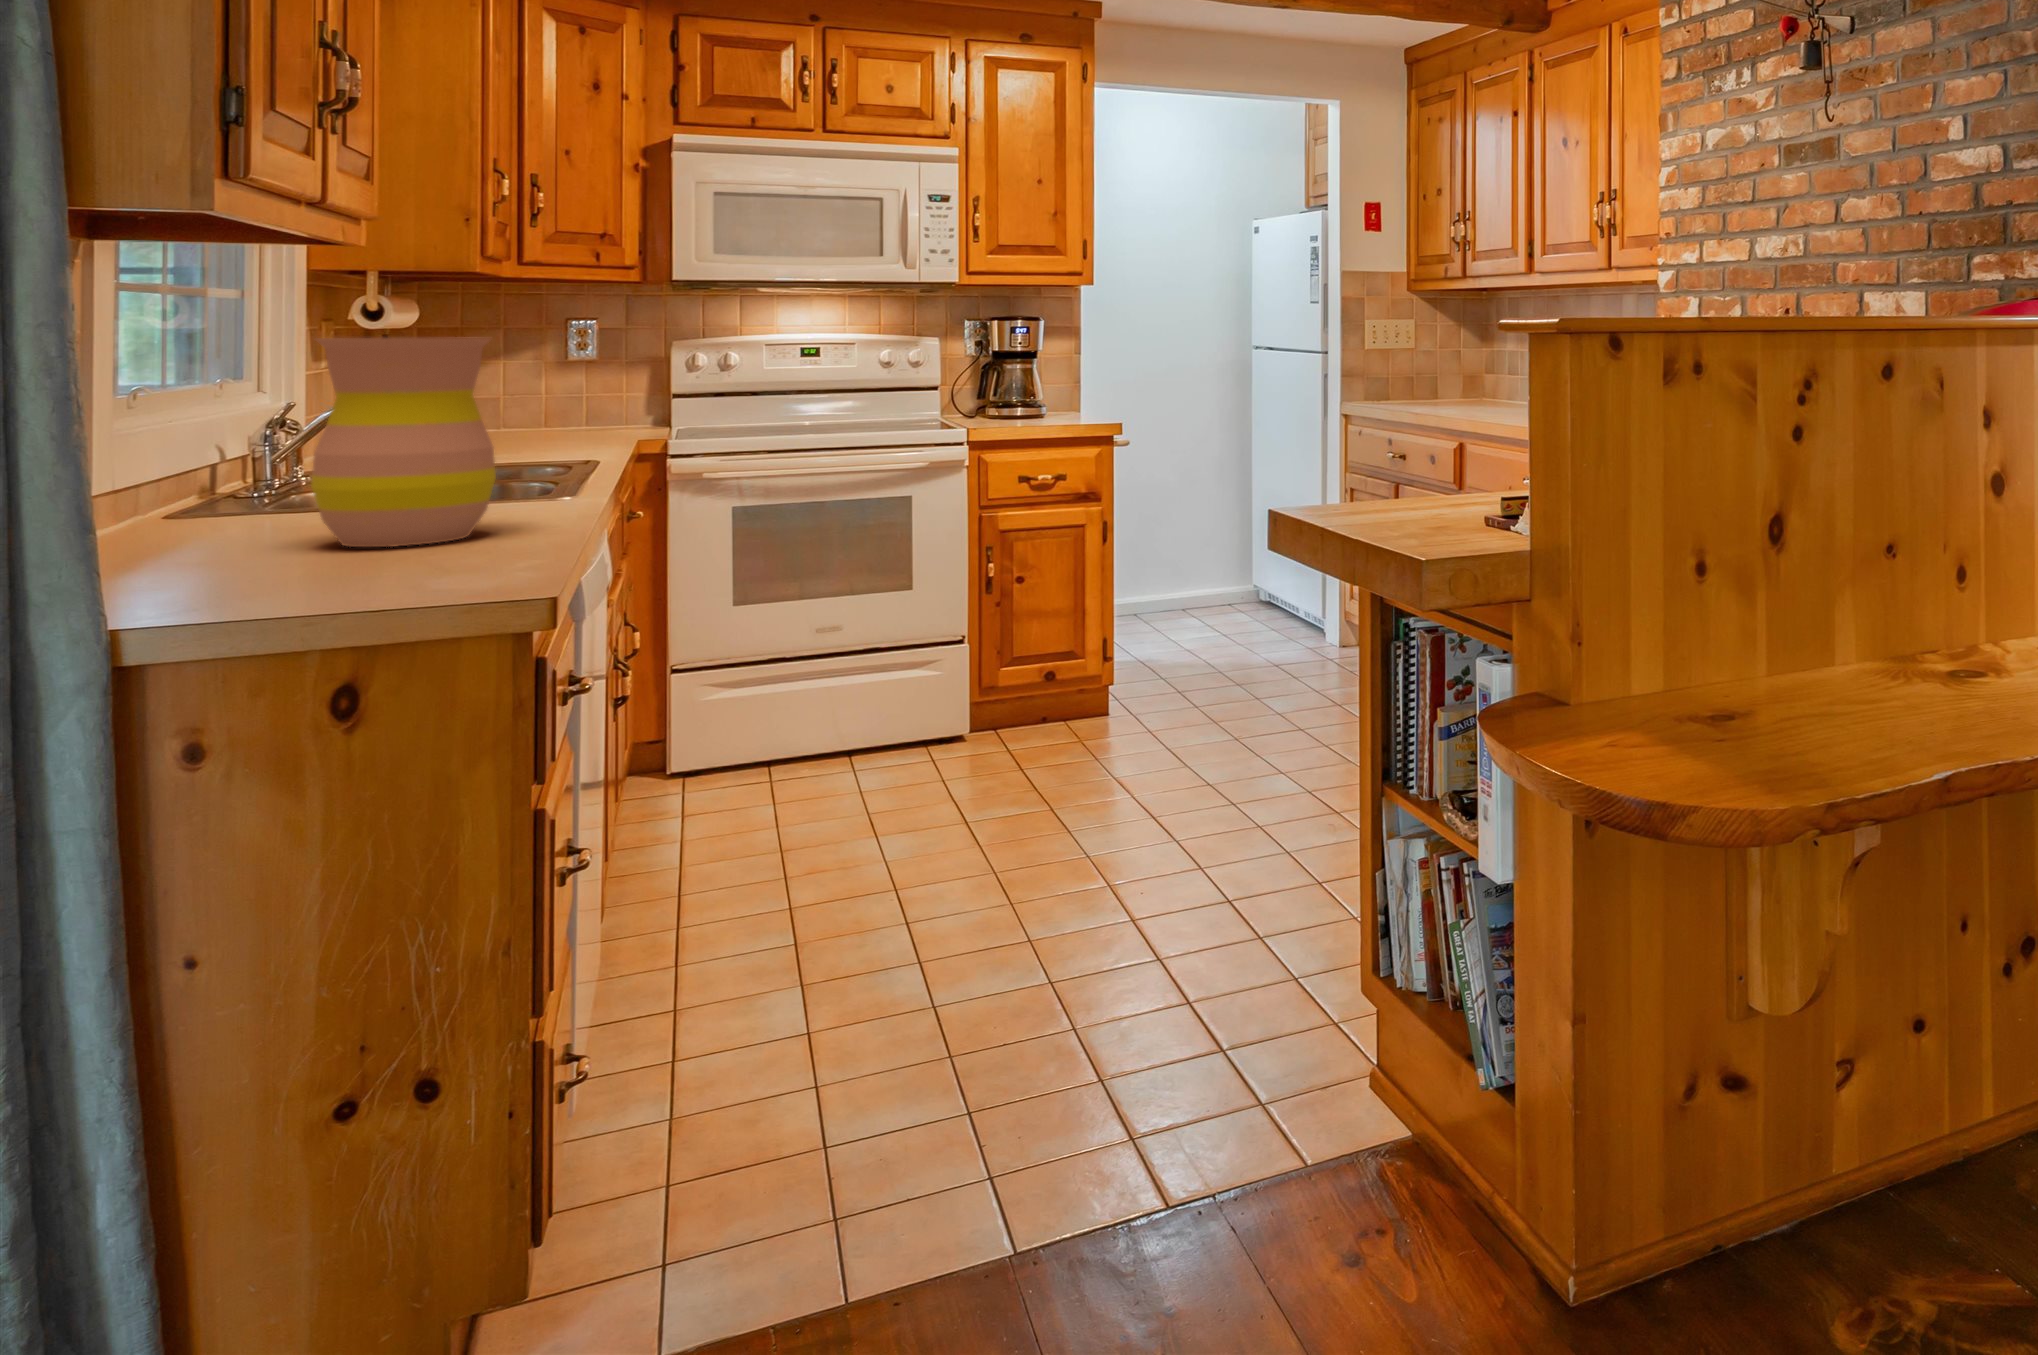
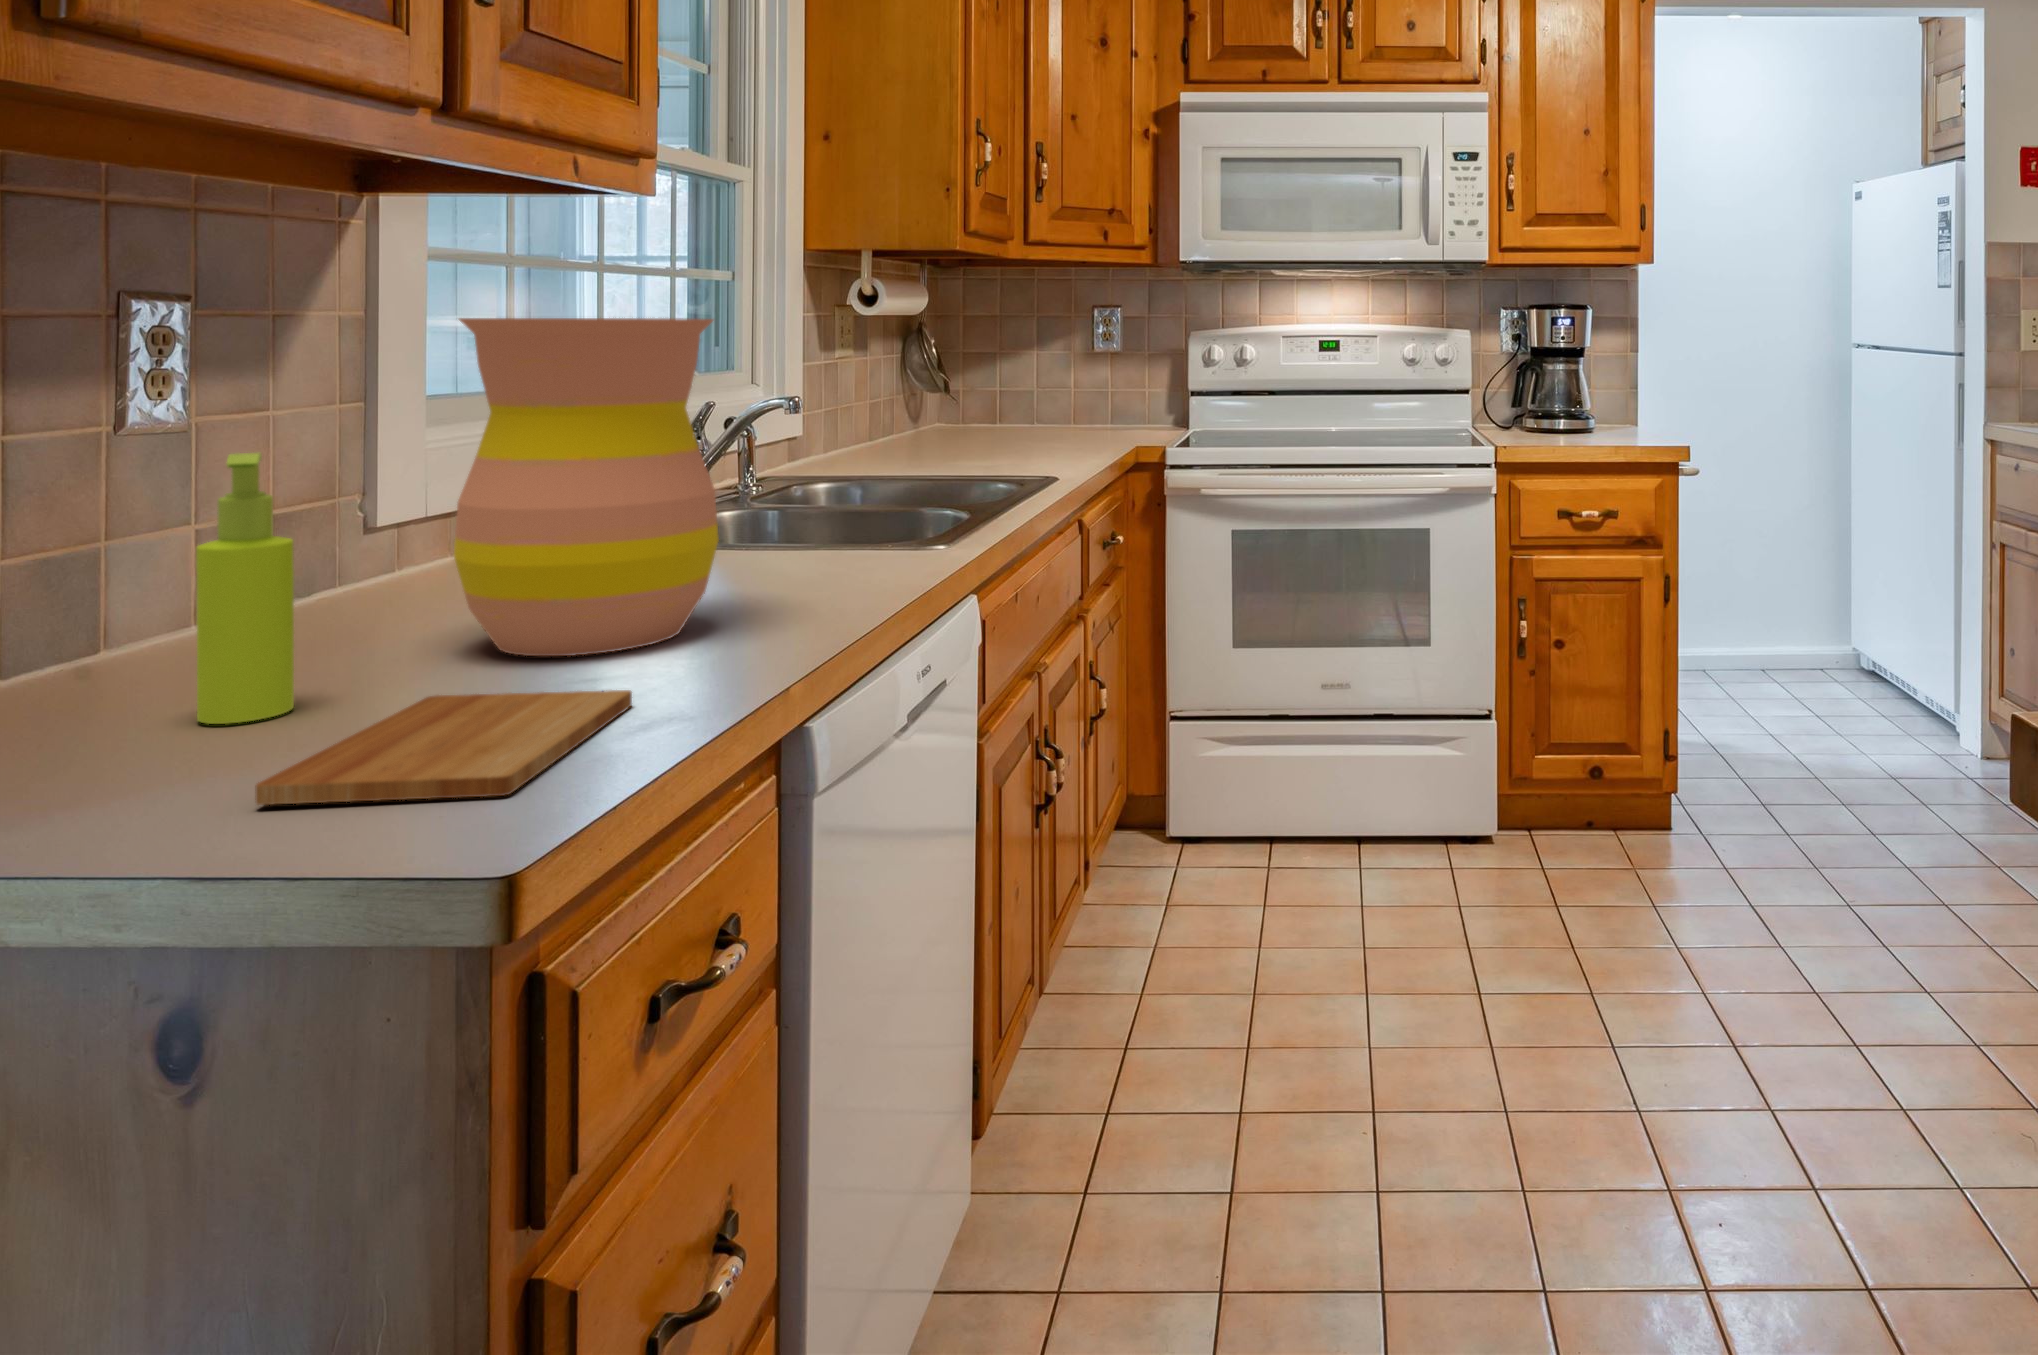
soap dispenser: none [215,419,275,577] -> present [196,453,294,724]
cutting board: none [374,545,519,585] -> present [255,690,632,805]

